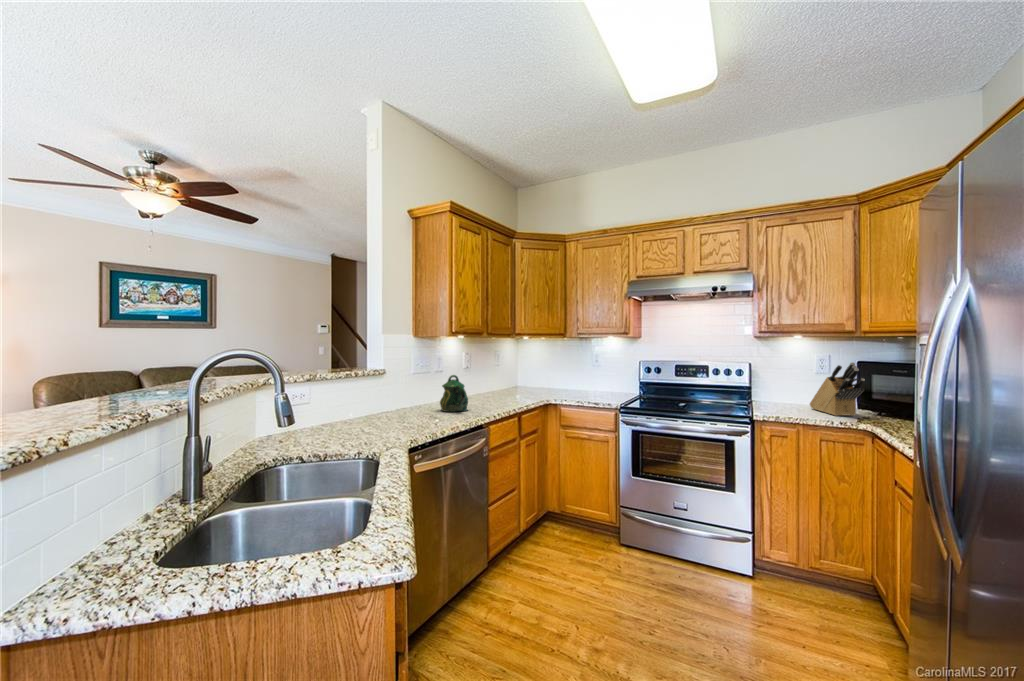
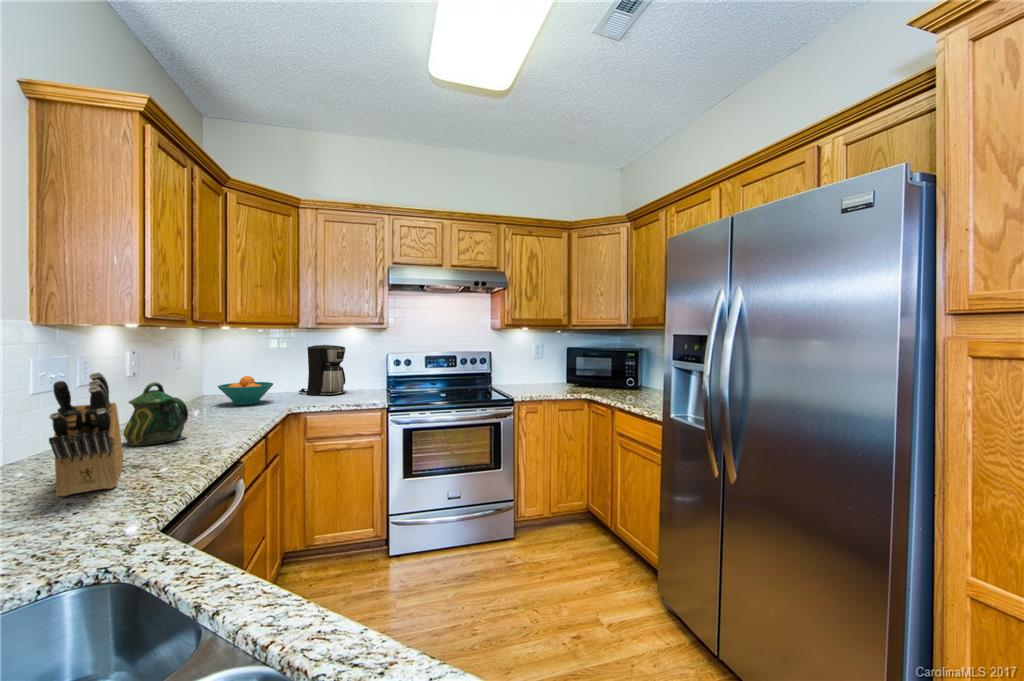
coffee maker: none [571,352,606,394] -> present [299,345,346,396]
knife block: present [810,362,865,416] -> present [49,372,123,496]
fruit bowl: none [512,374,546,395] -> present [218,376,273,405]

